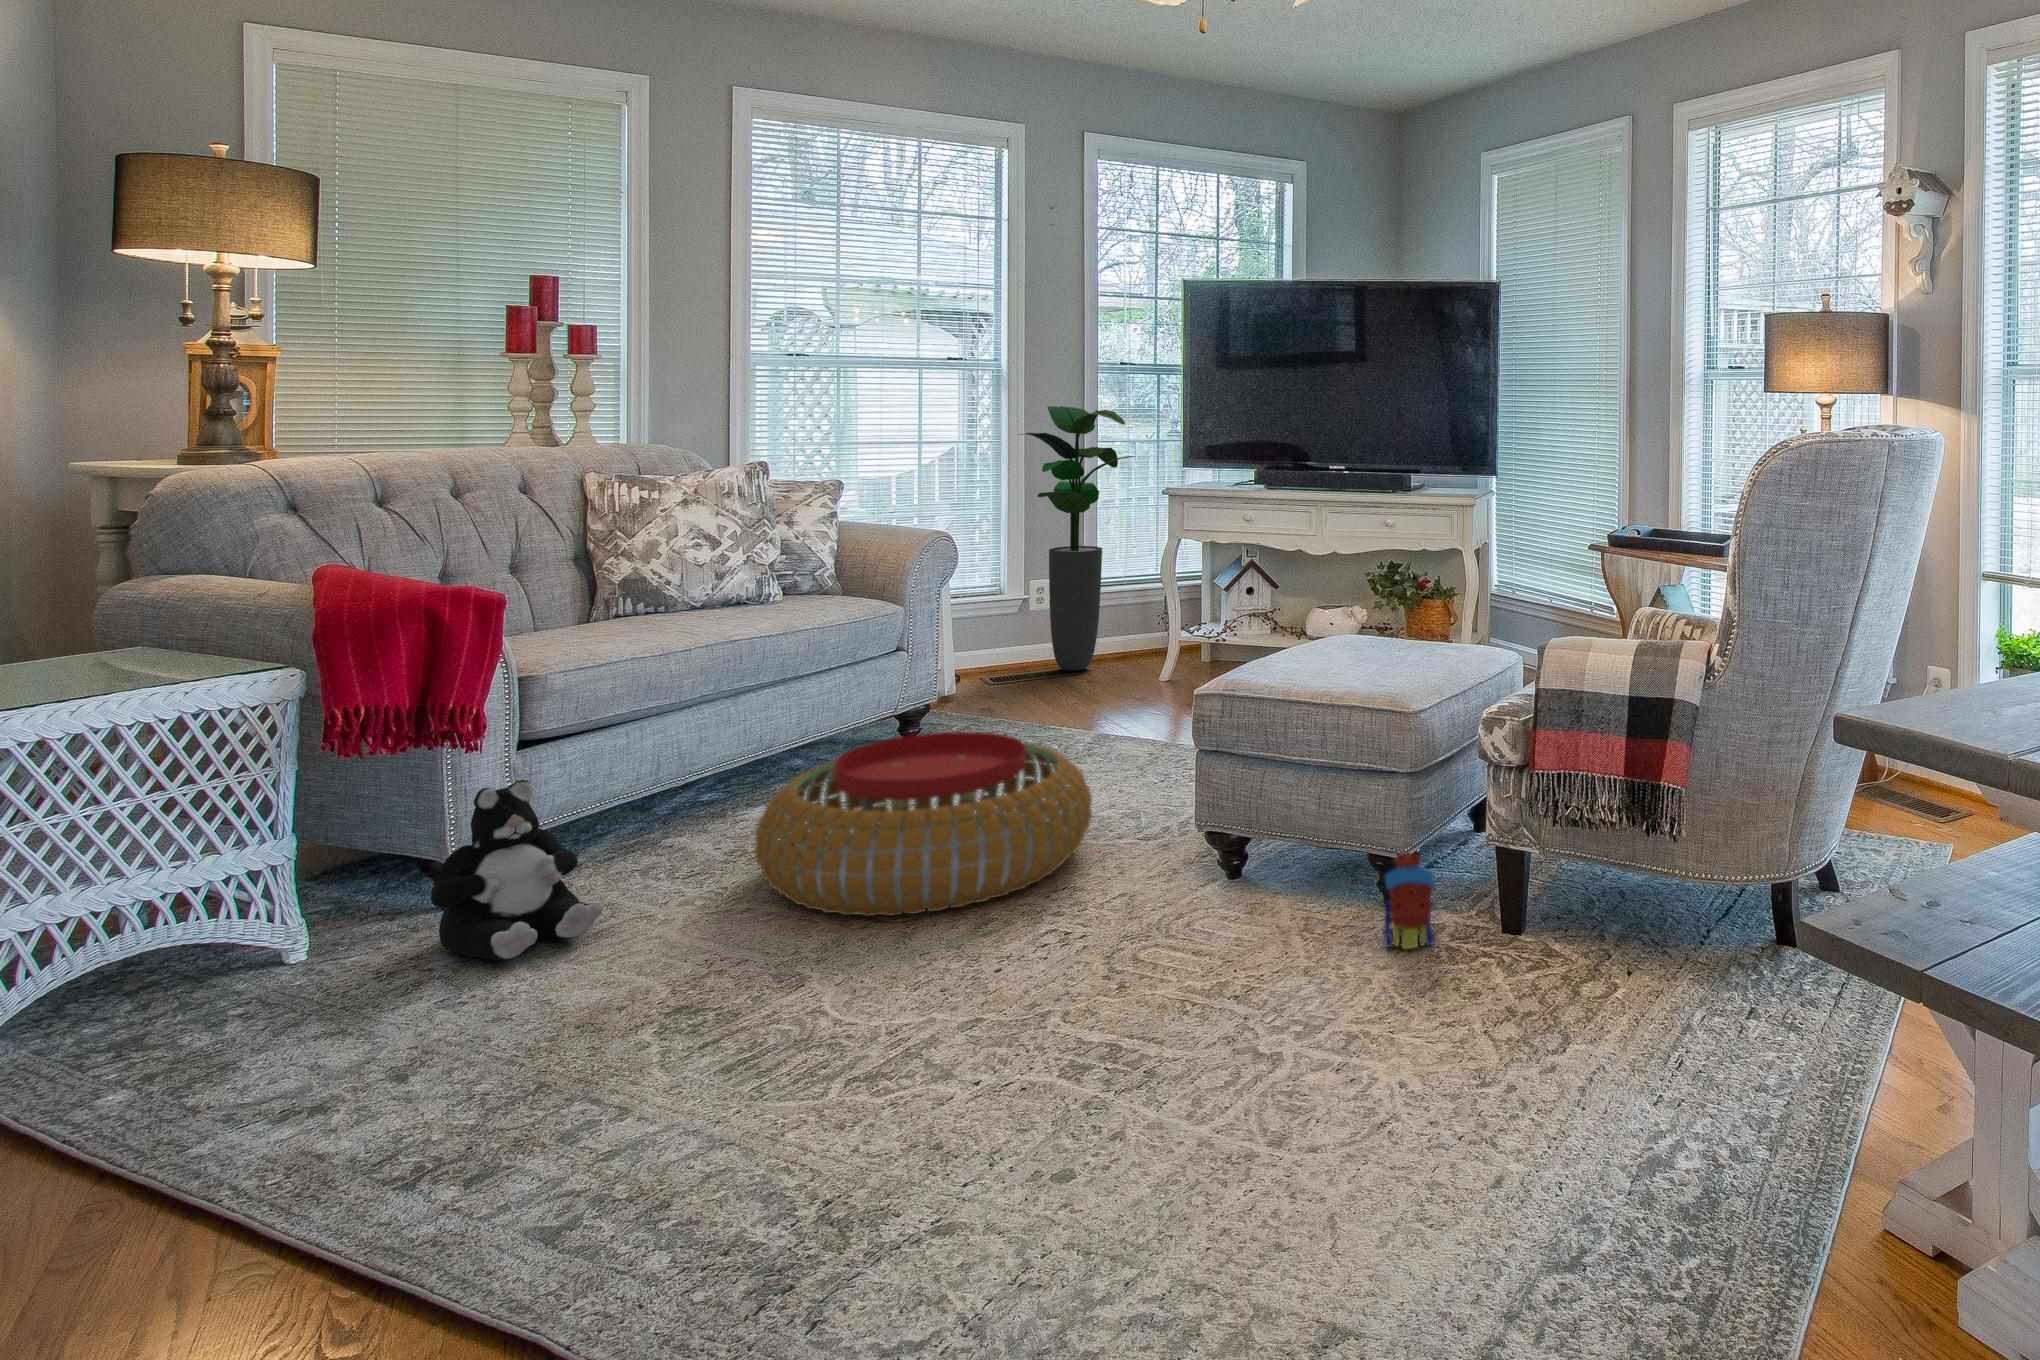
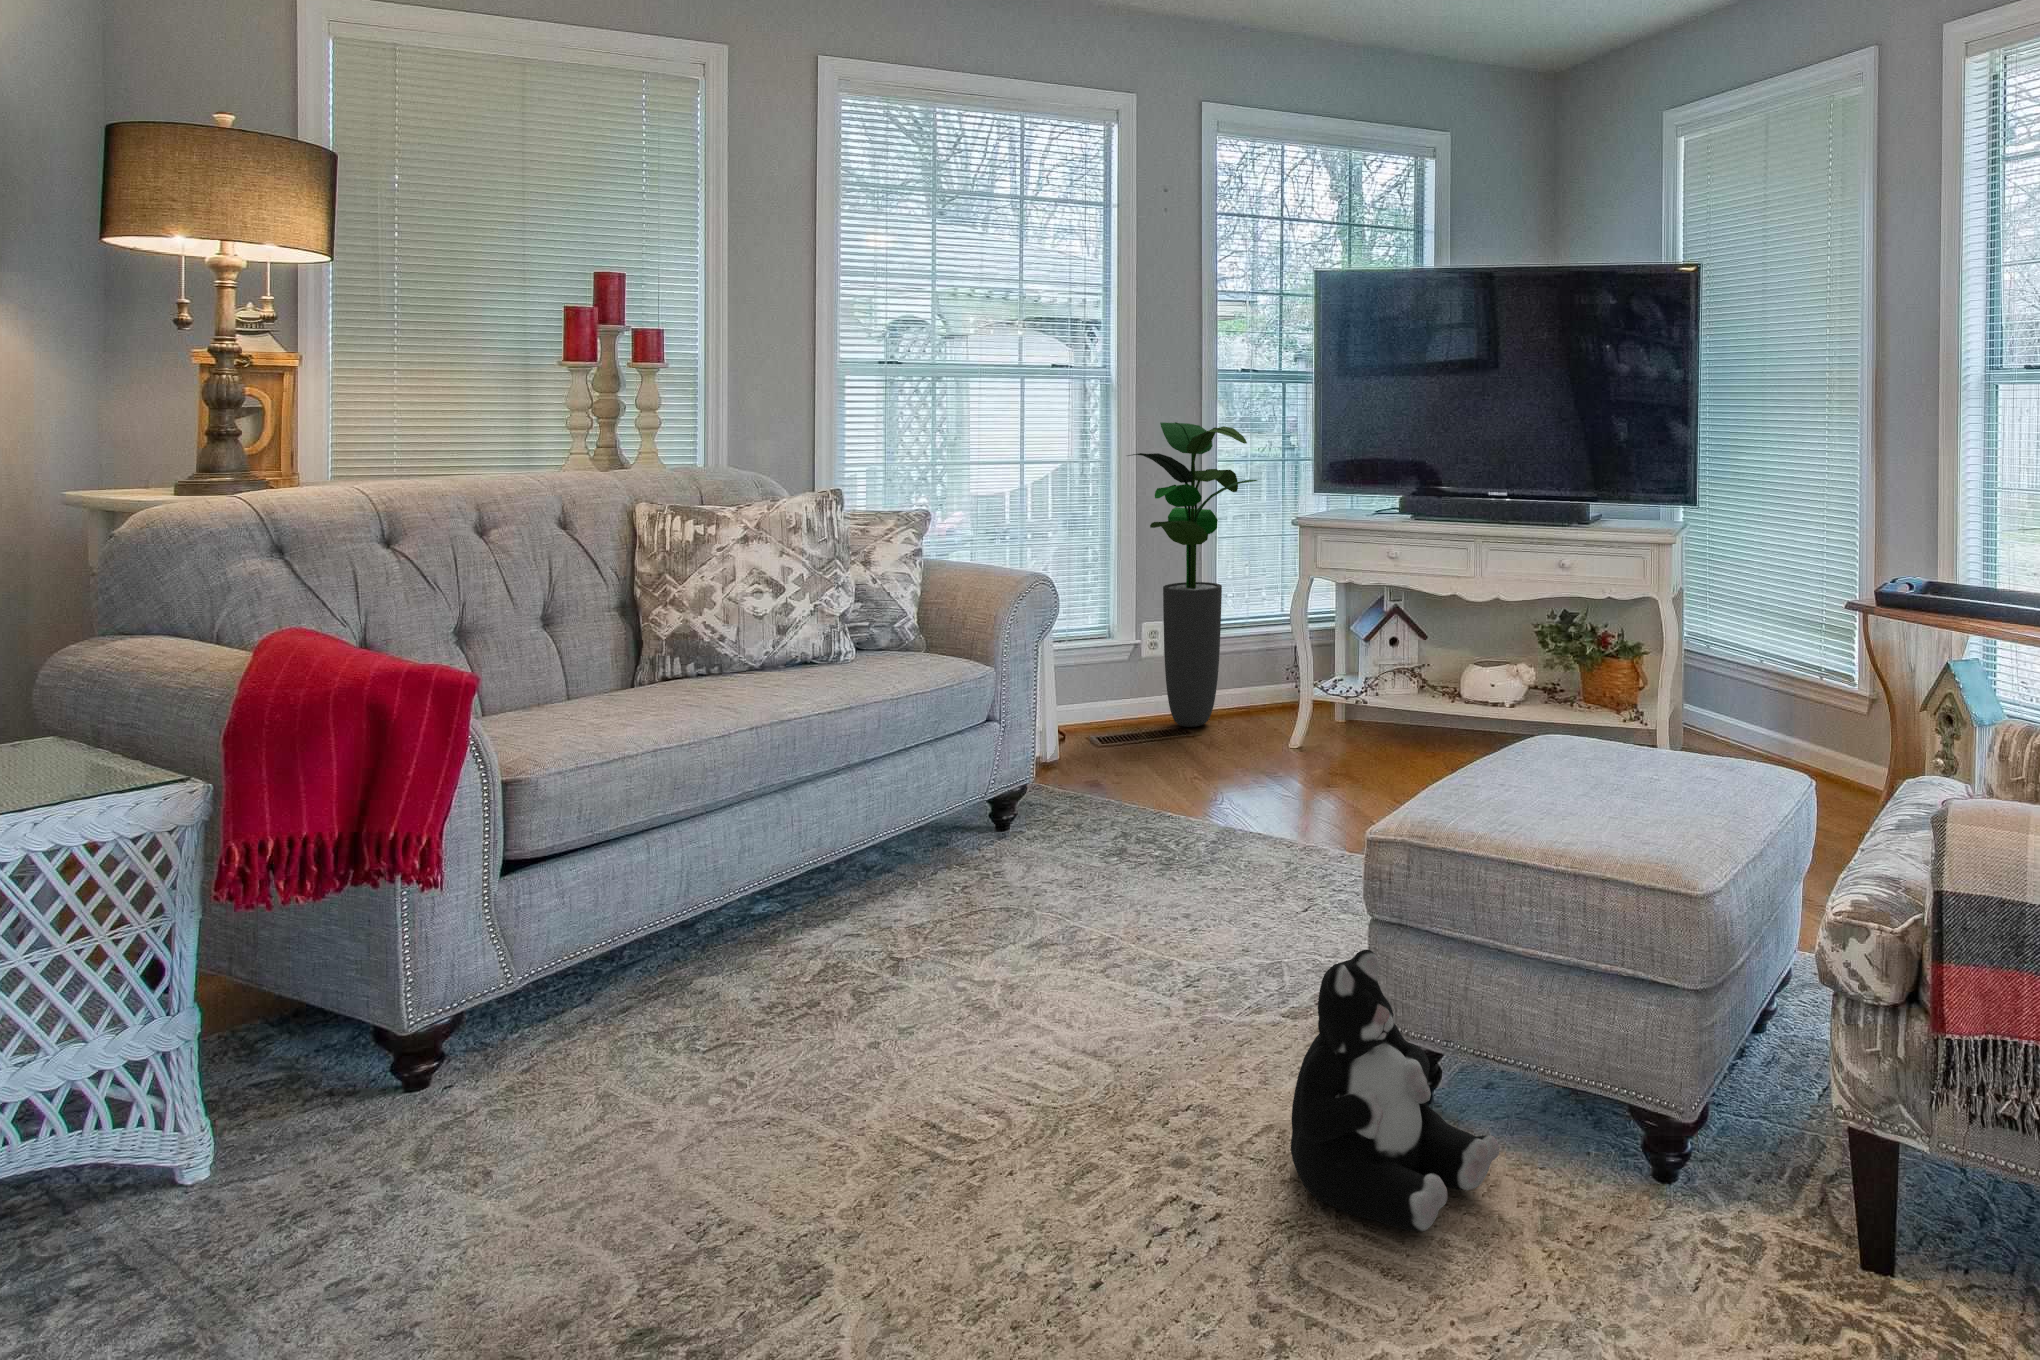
pouf: present [755,732,1092,916] -> none [782,855,1223,1153]
plush toy: present [431,780,603,961] -> present [1291,950,1499,1231]
toy train: present [1384,853,1436,949] -> none [1668,1120,1766,1295]

